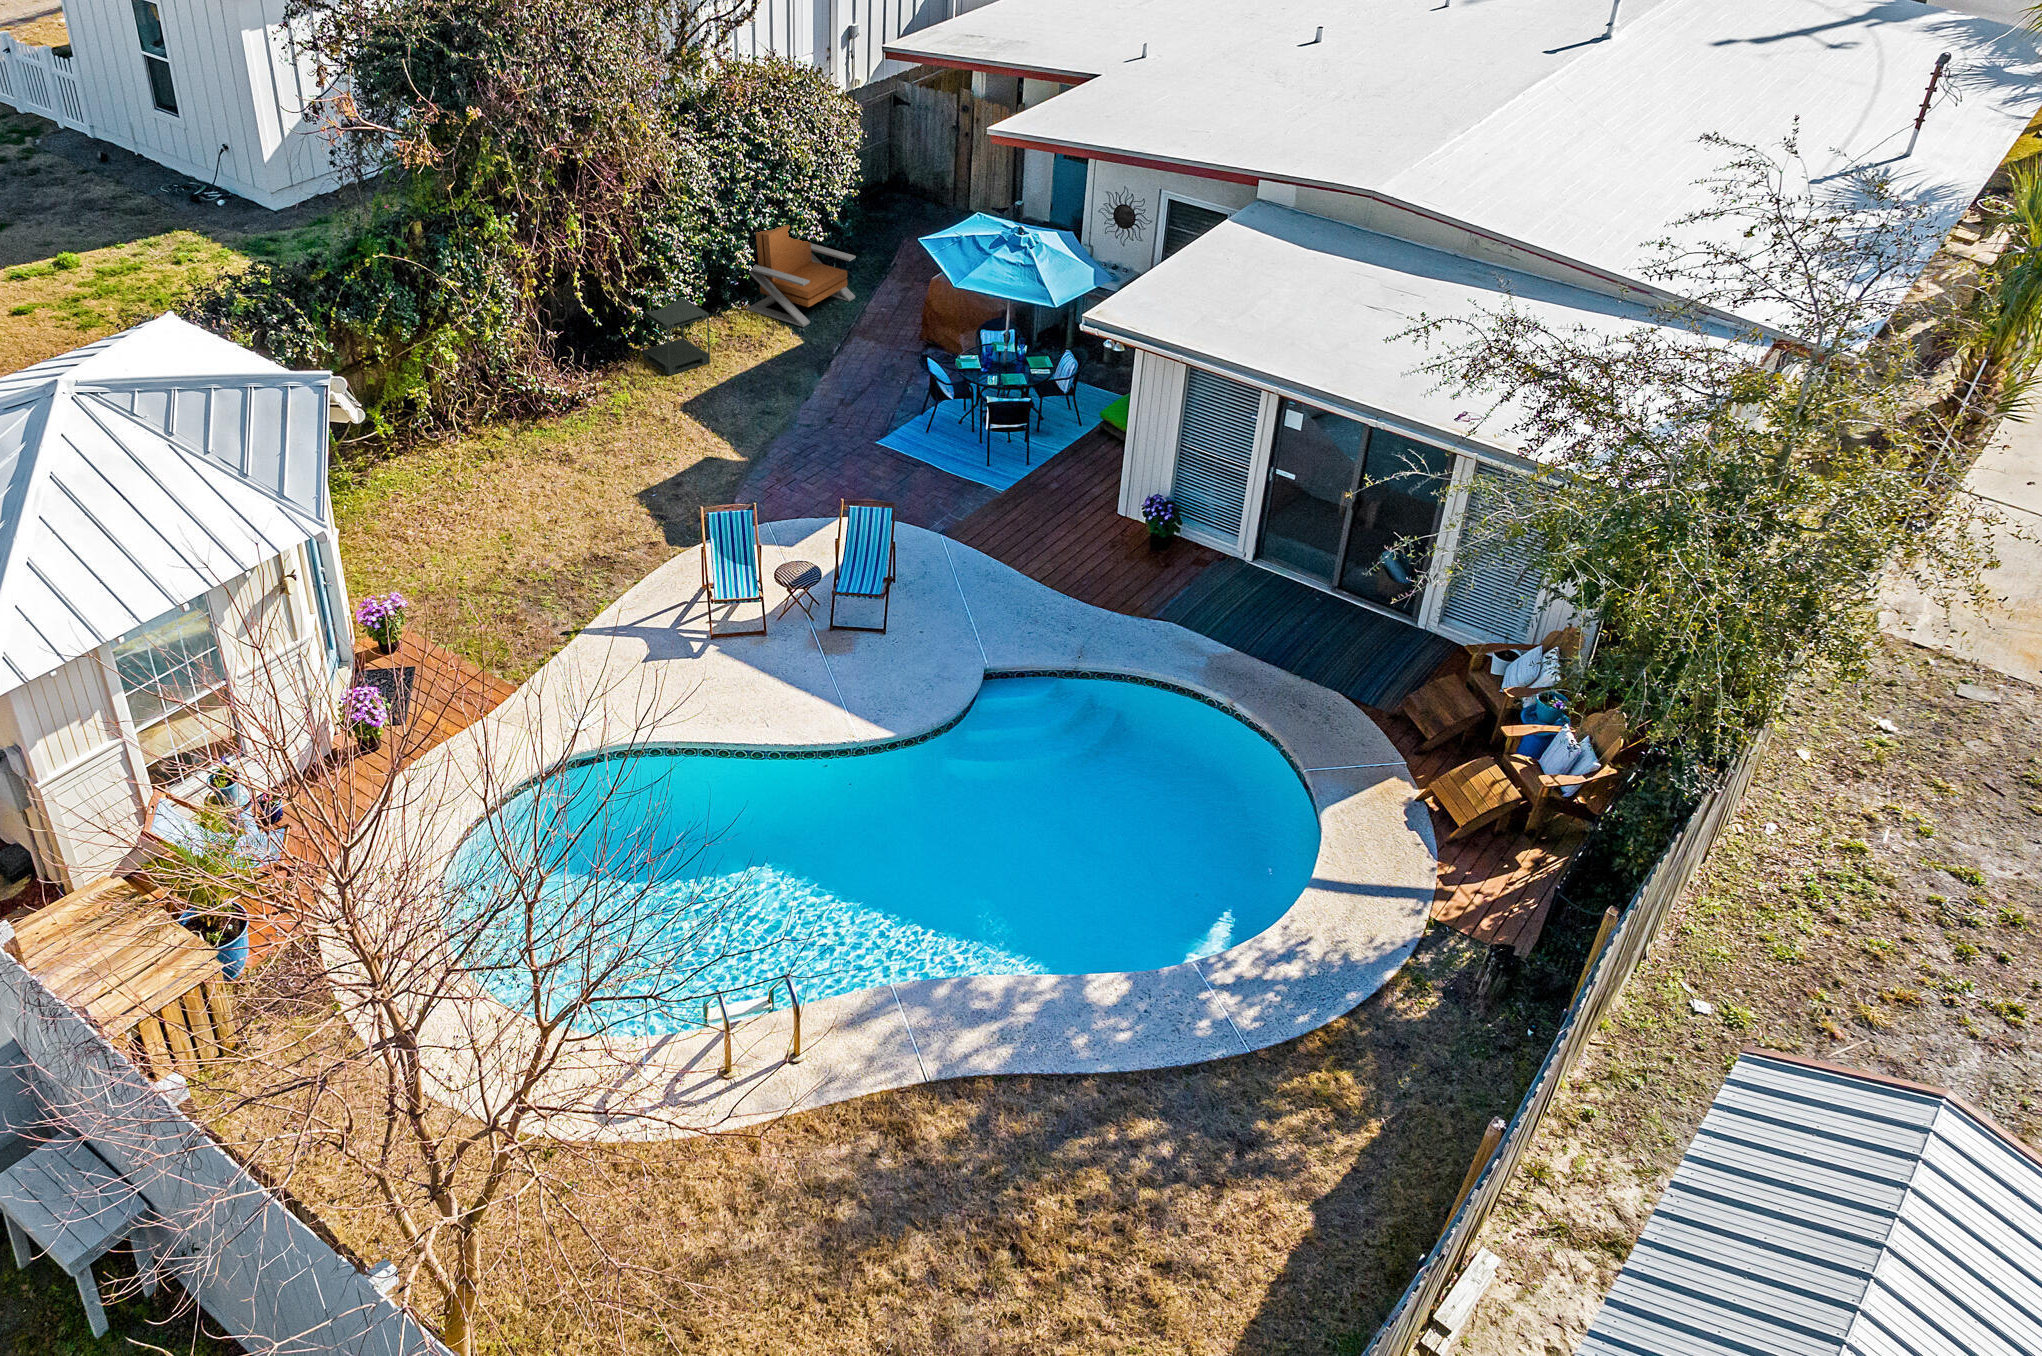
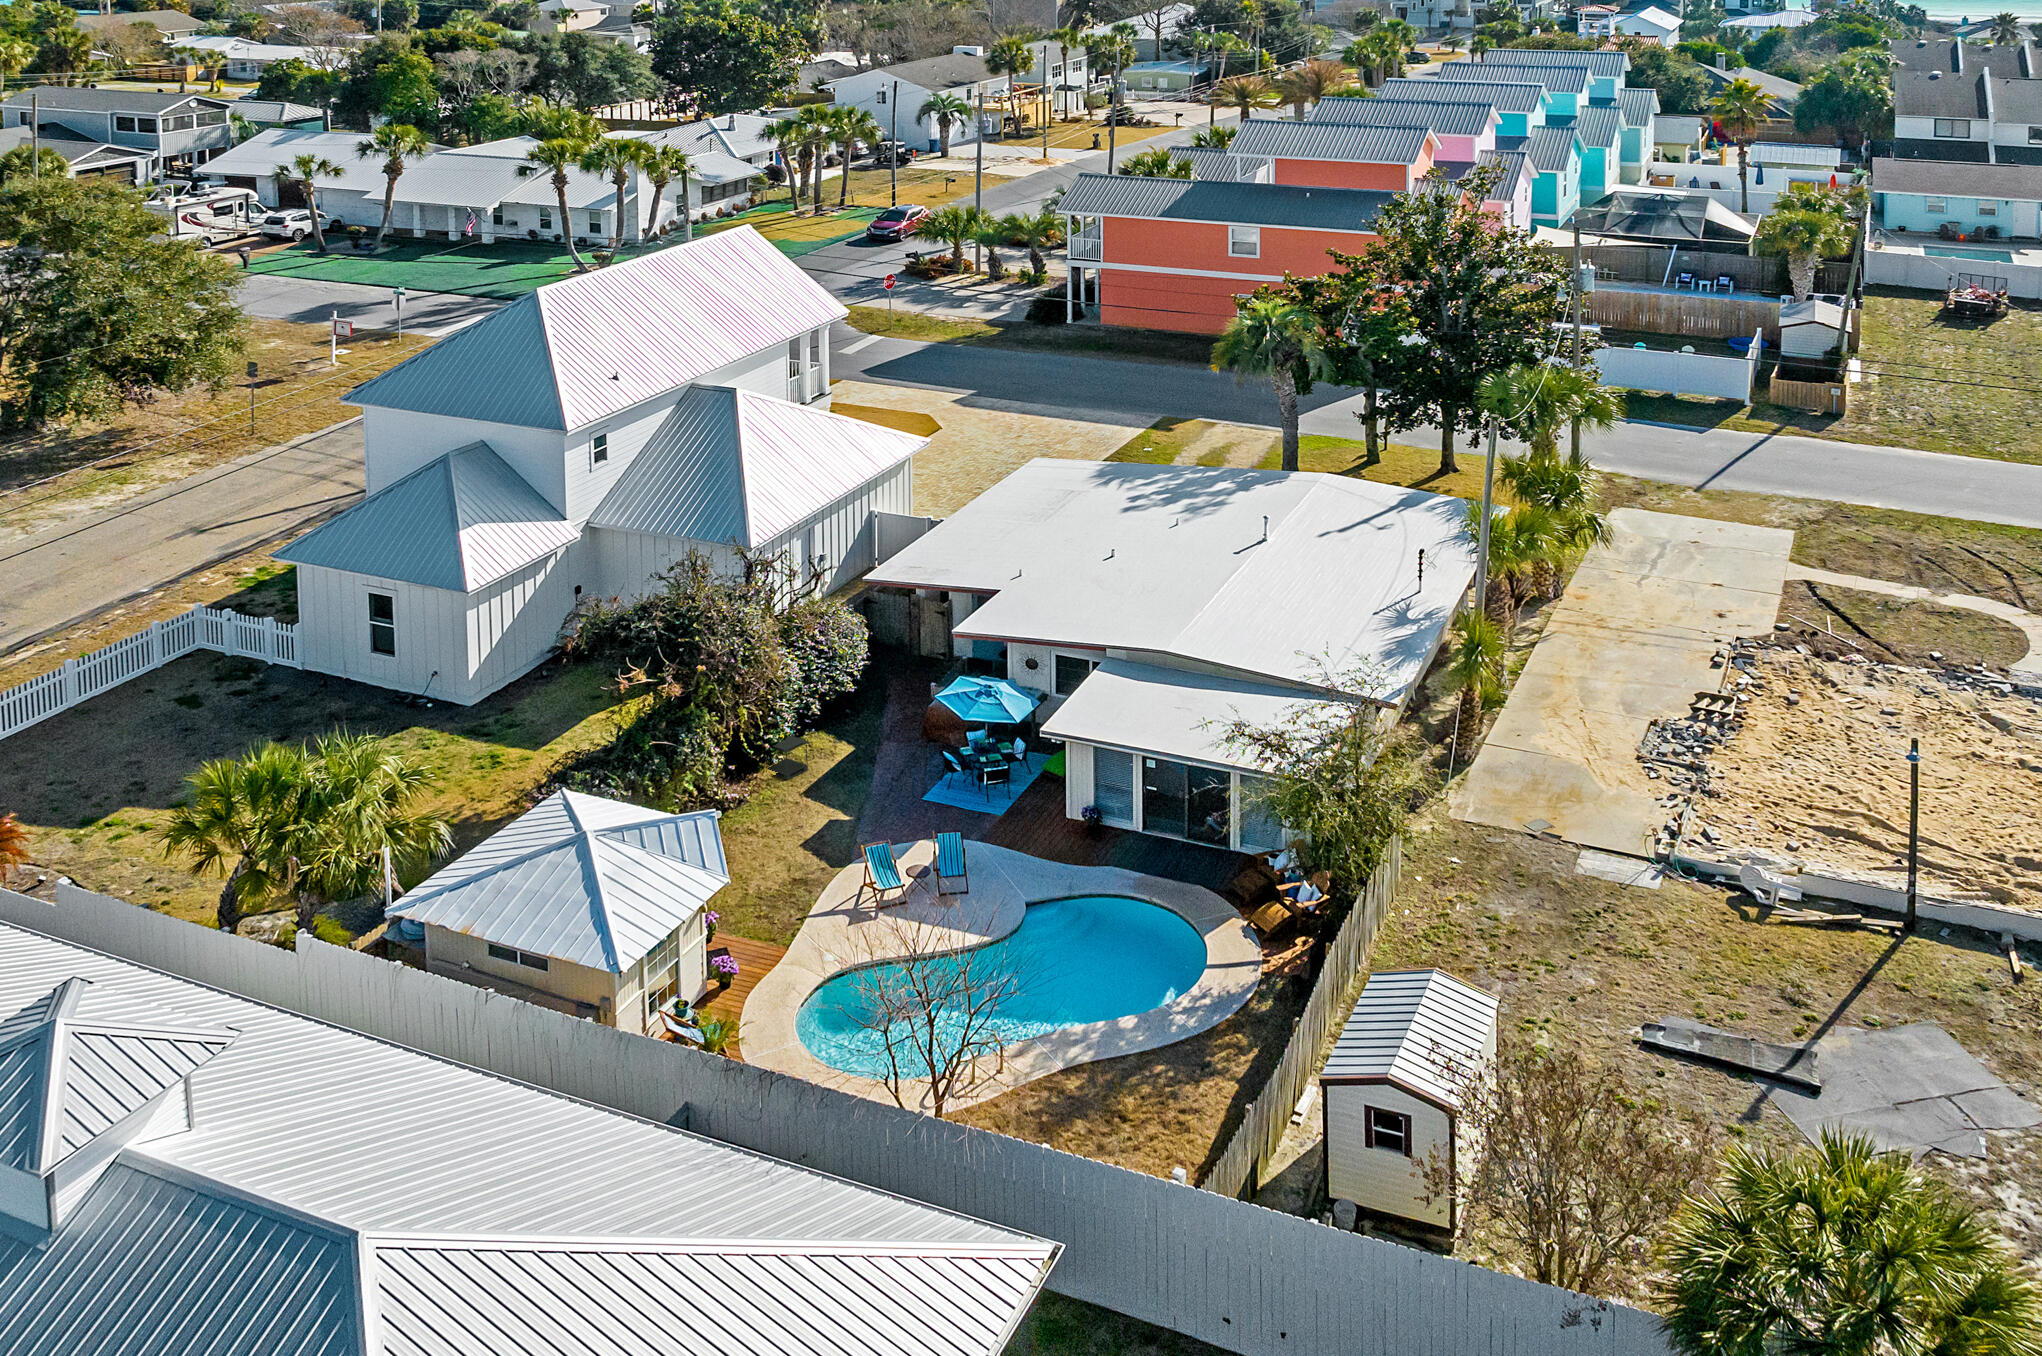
lounge chair: present [748,225,856,327] -> none [812,676,876,743]

